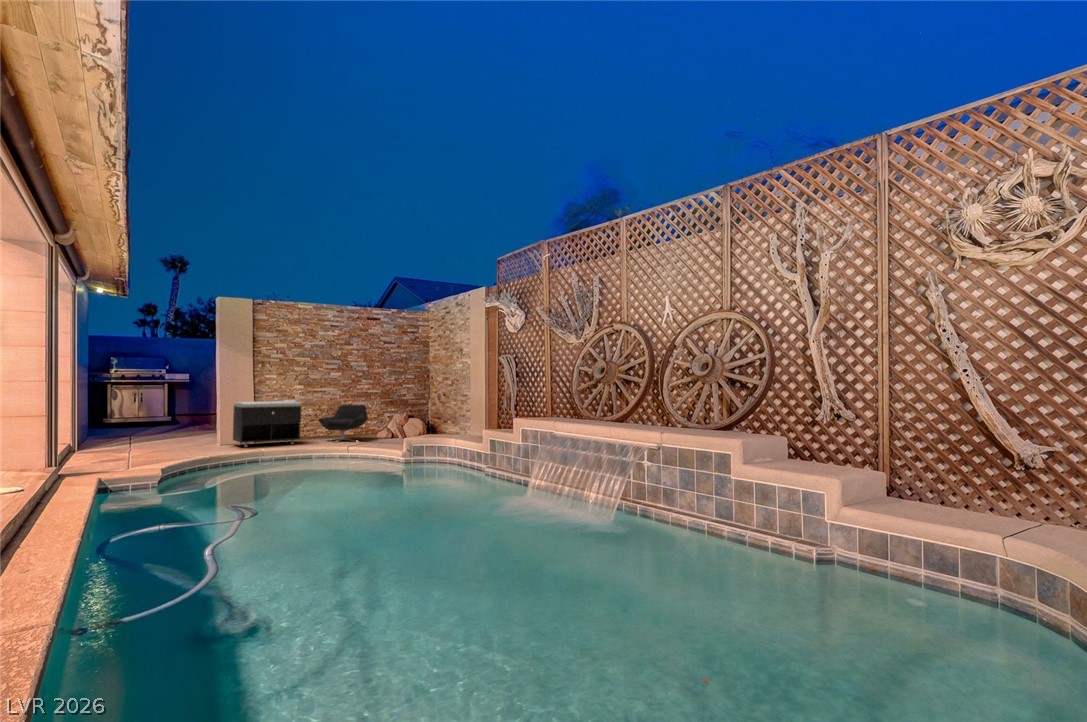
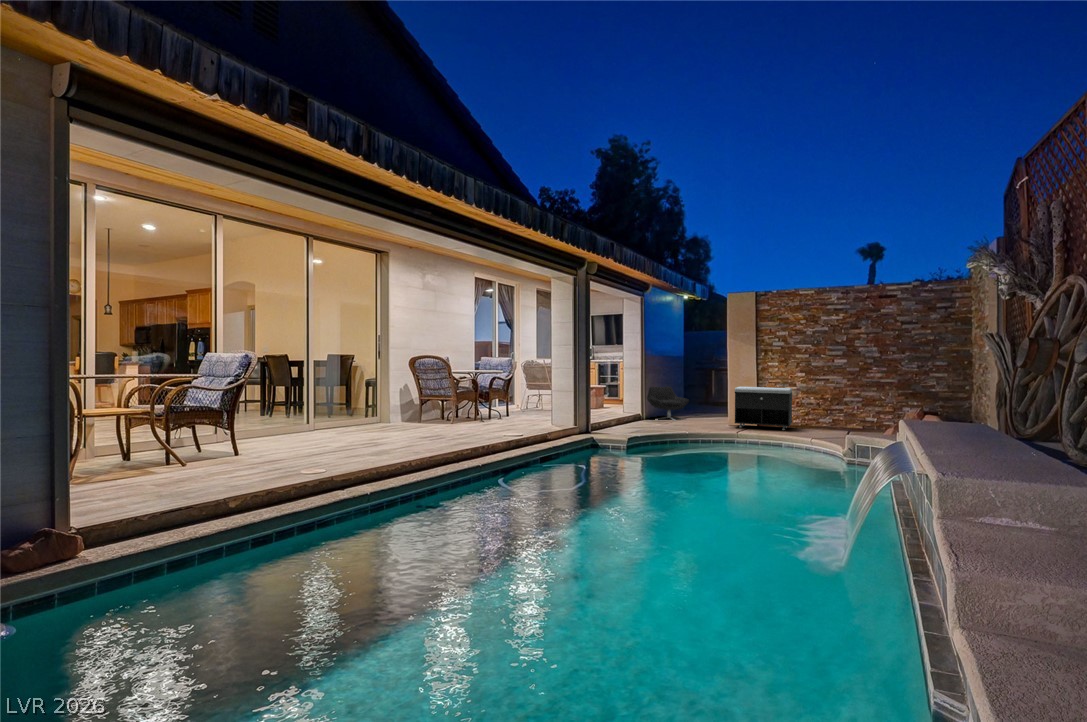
lounge chair: present [318,405,368,442] -> present [647,387,689,421]

